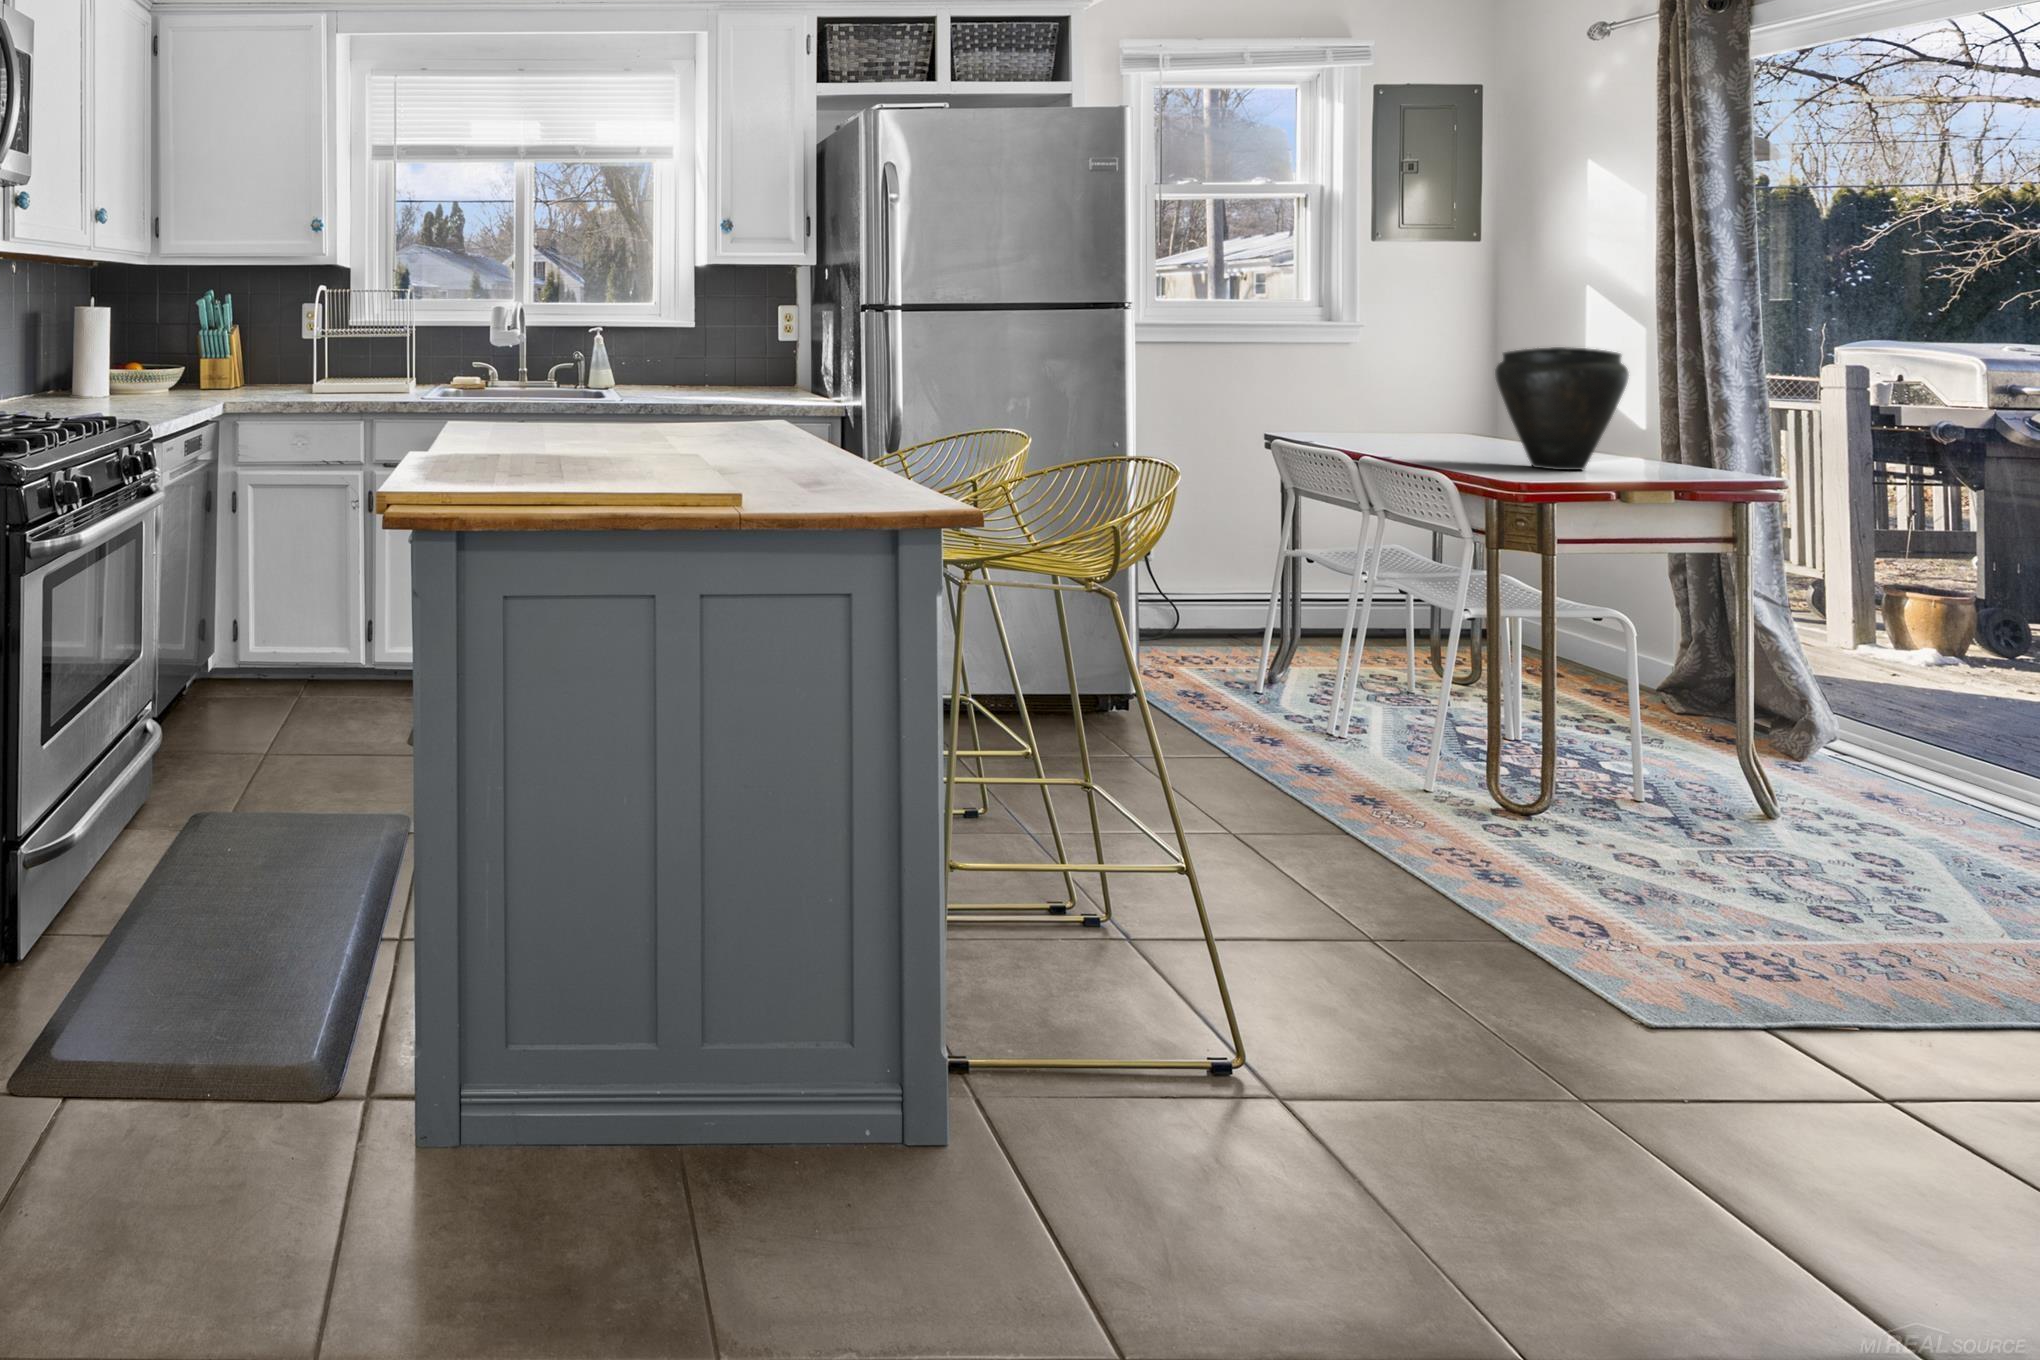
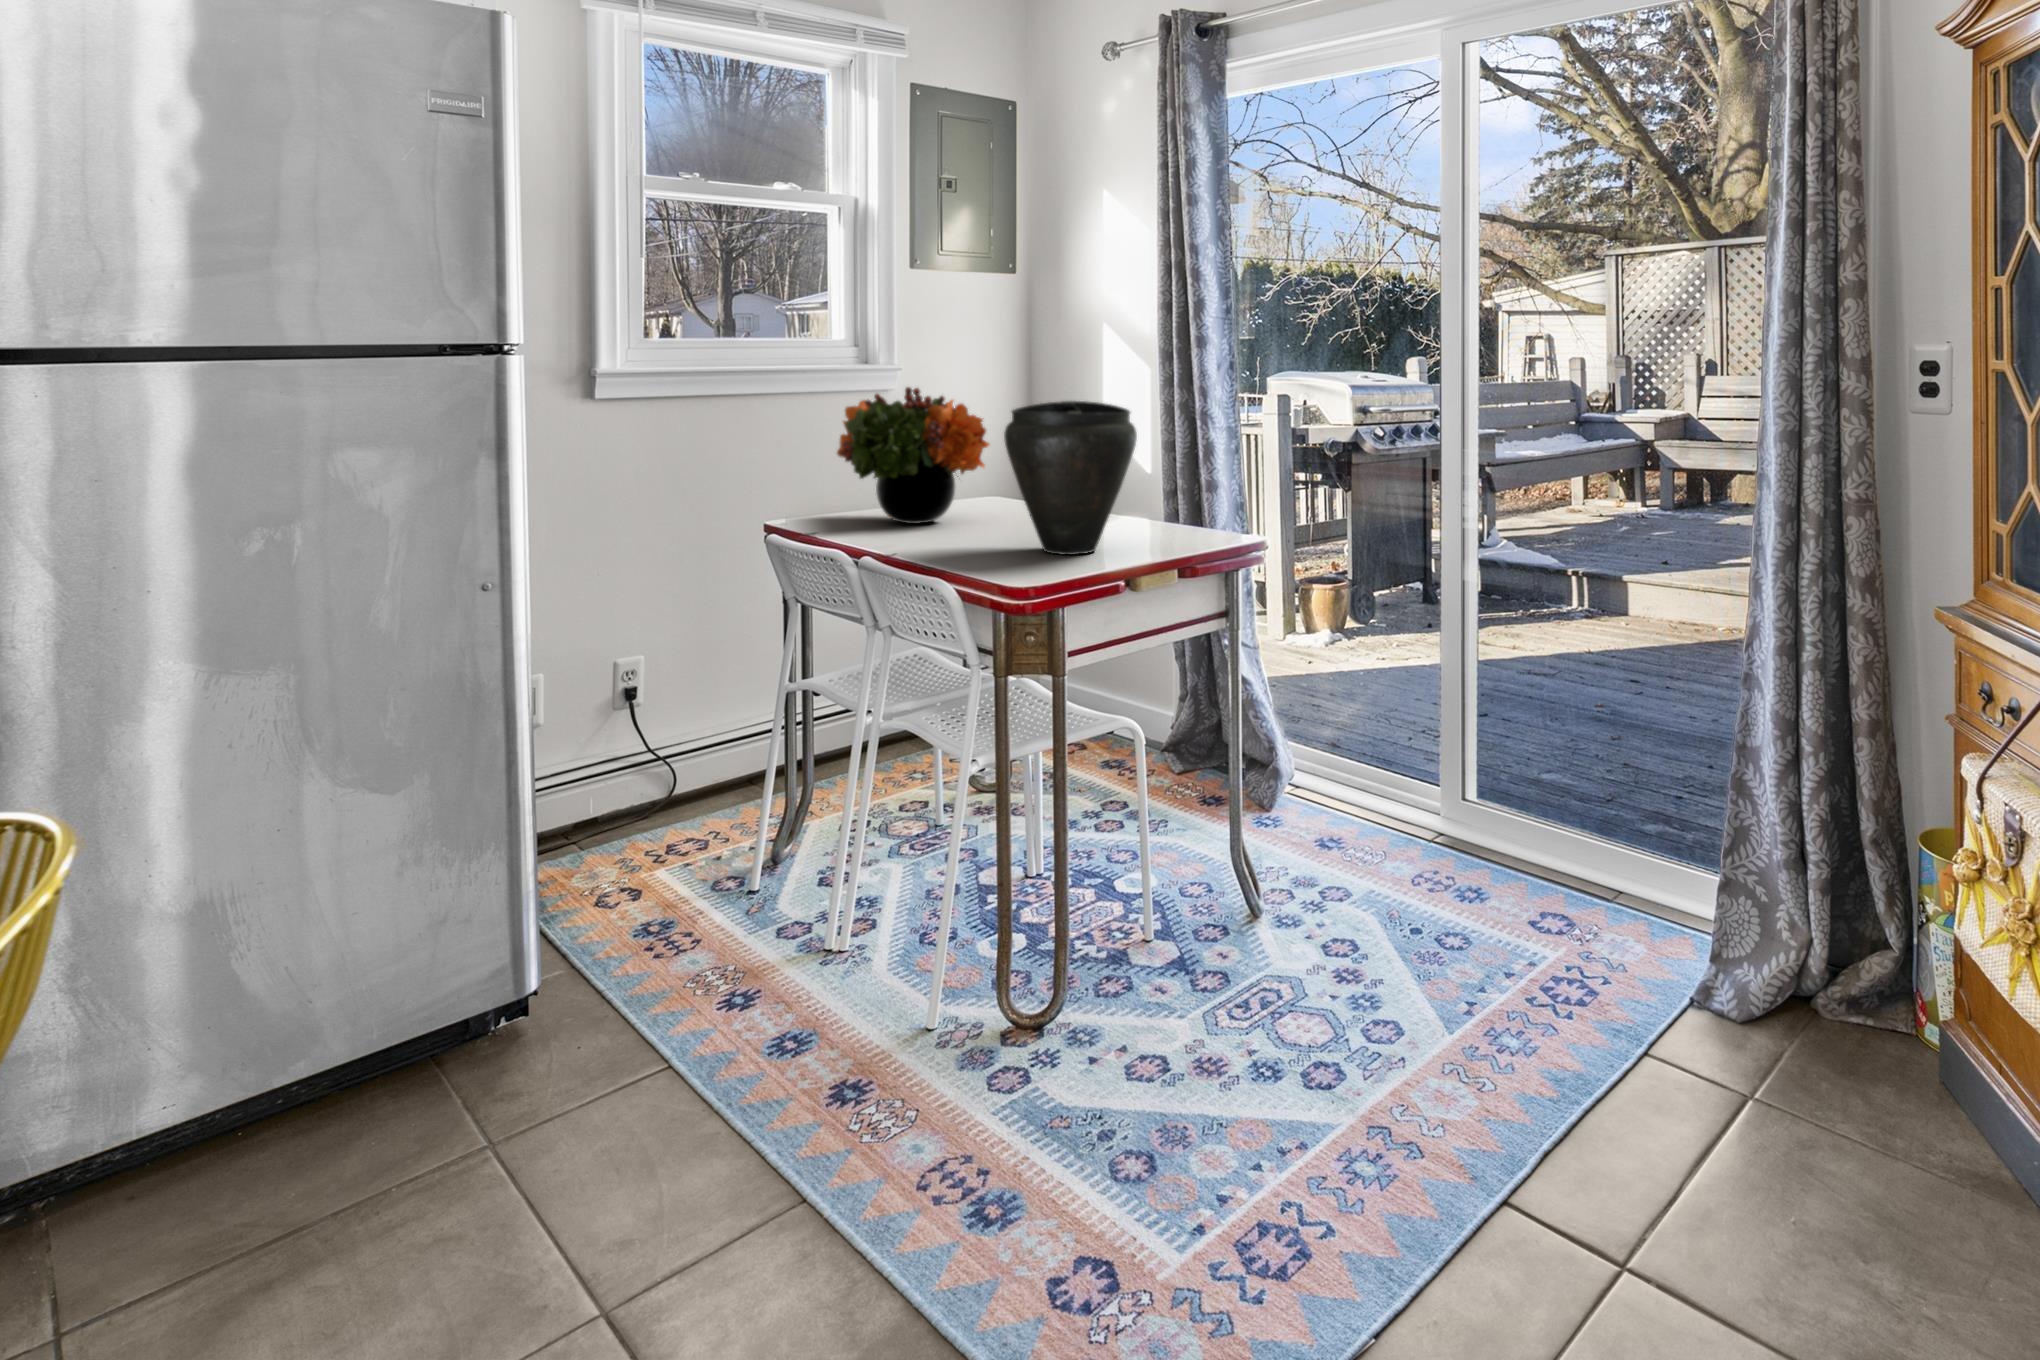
flower arrangement: none [1332,339,1476,448] -> present [837,387,989,524]

